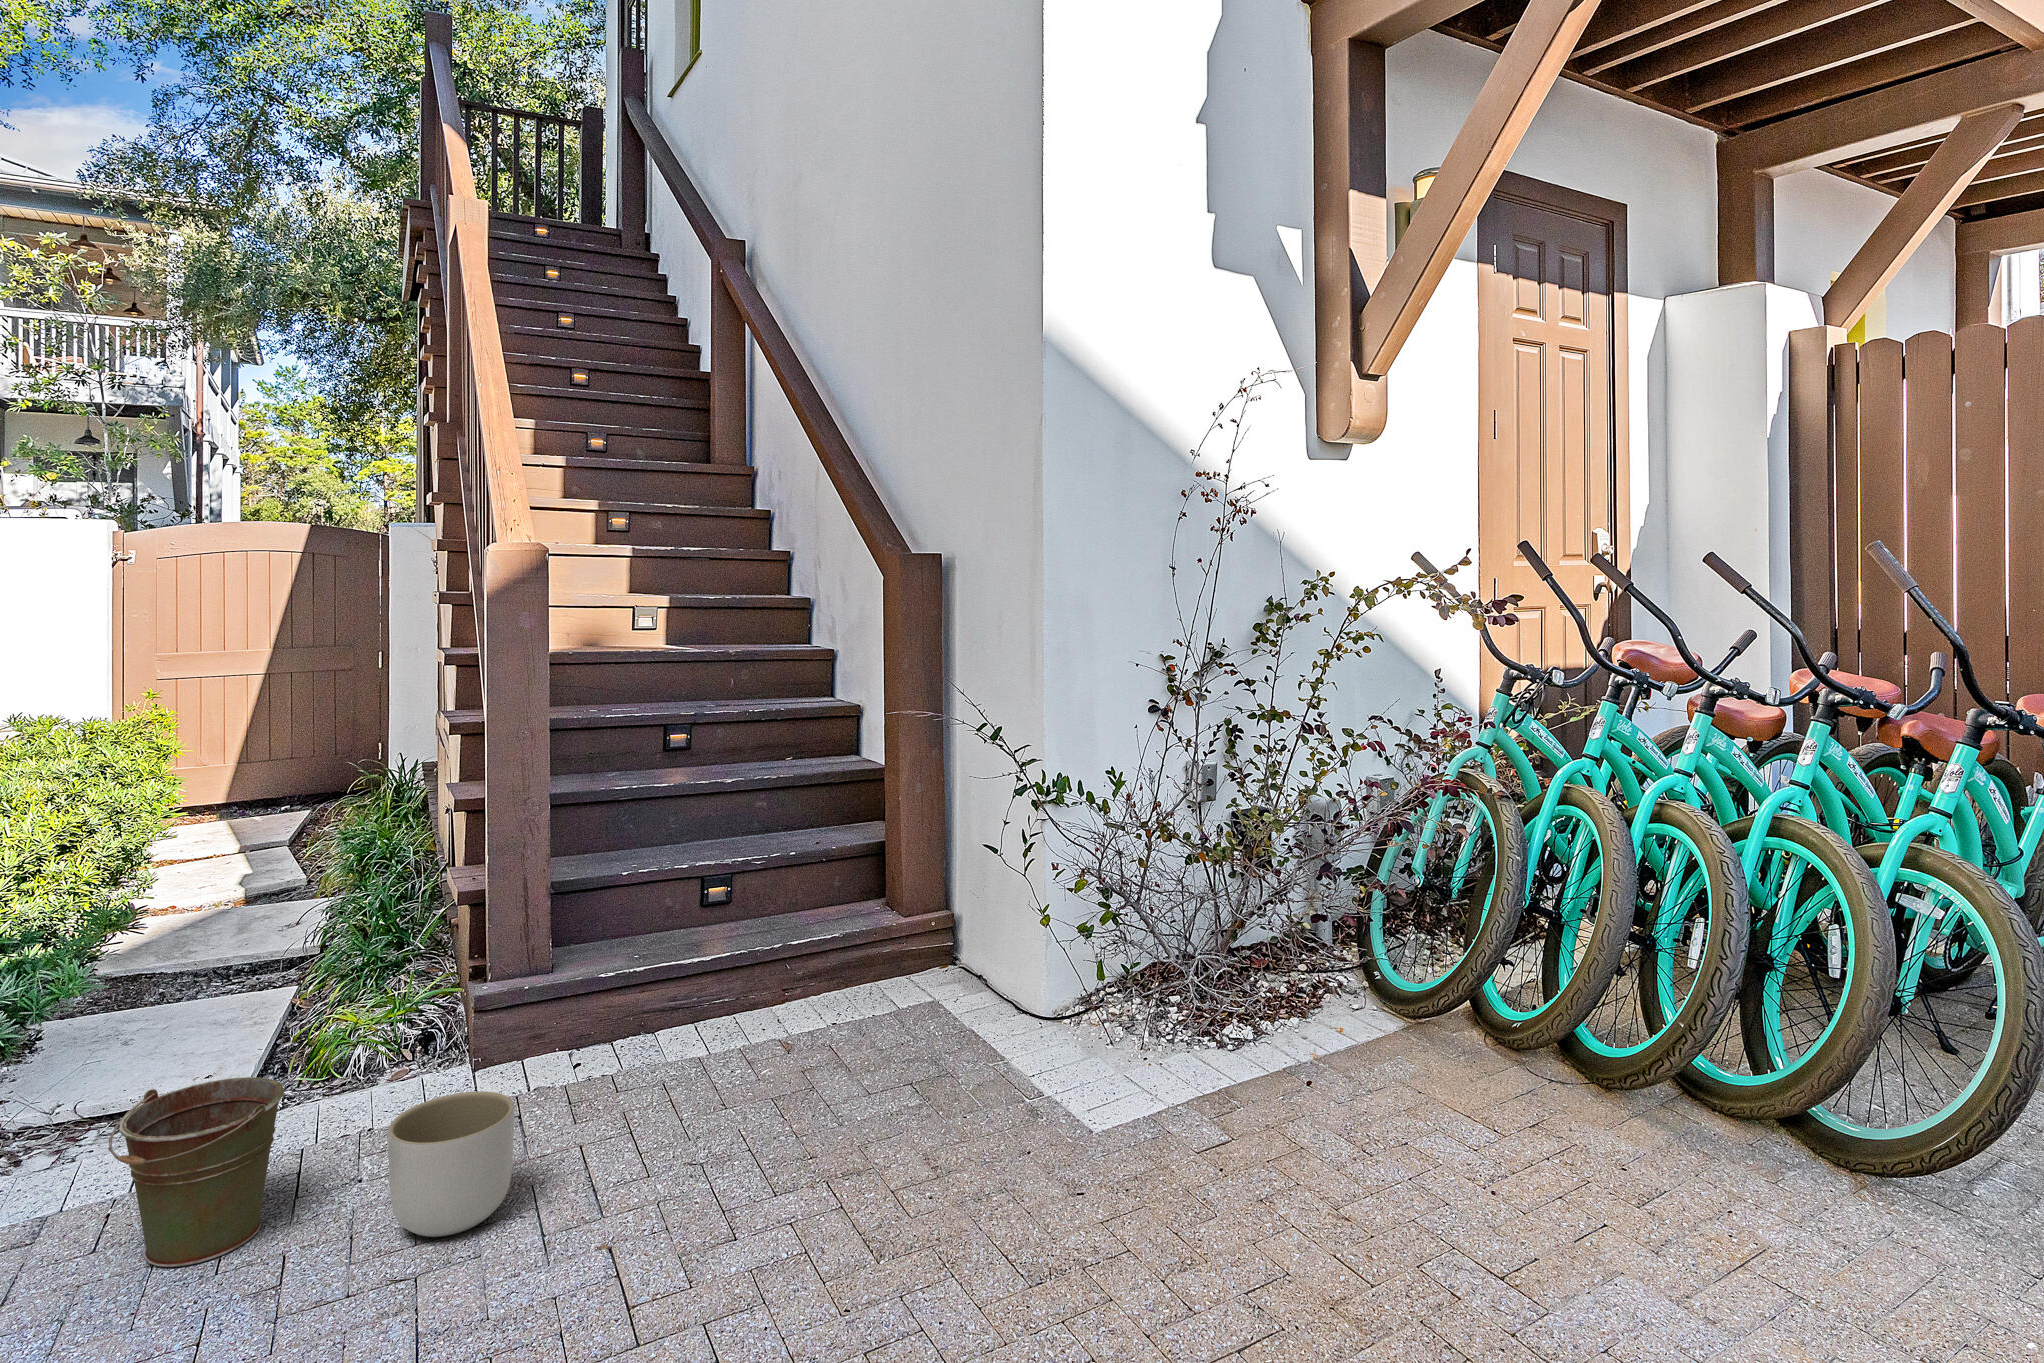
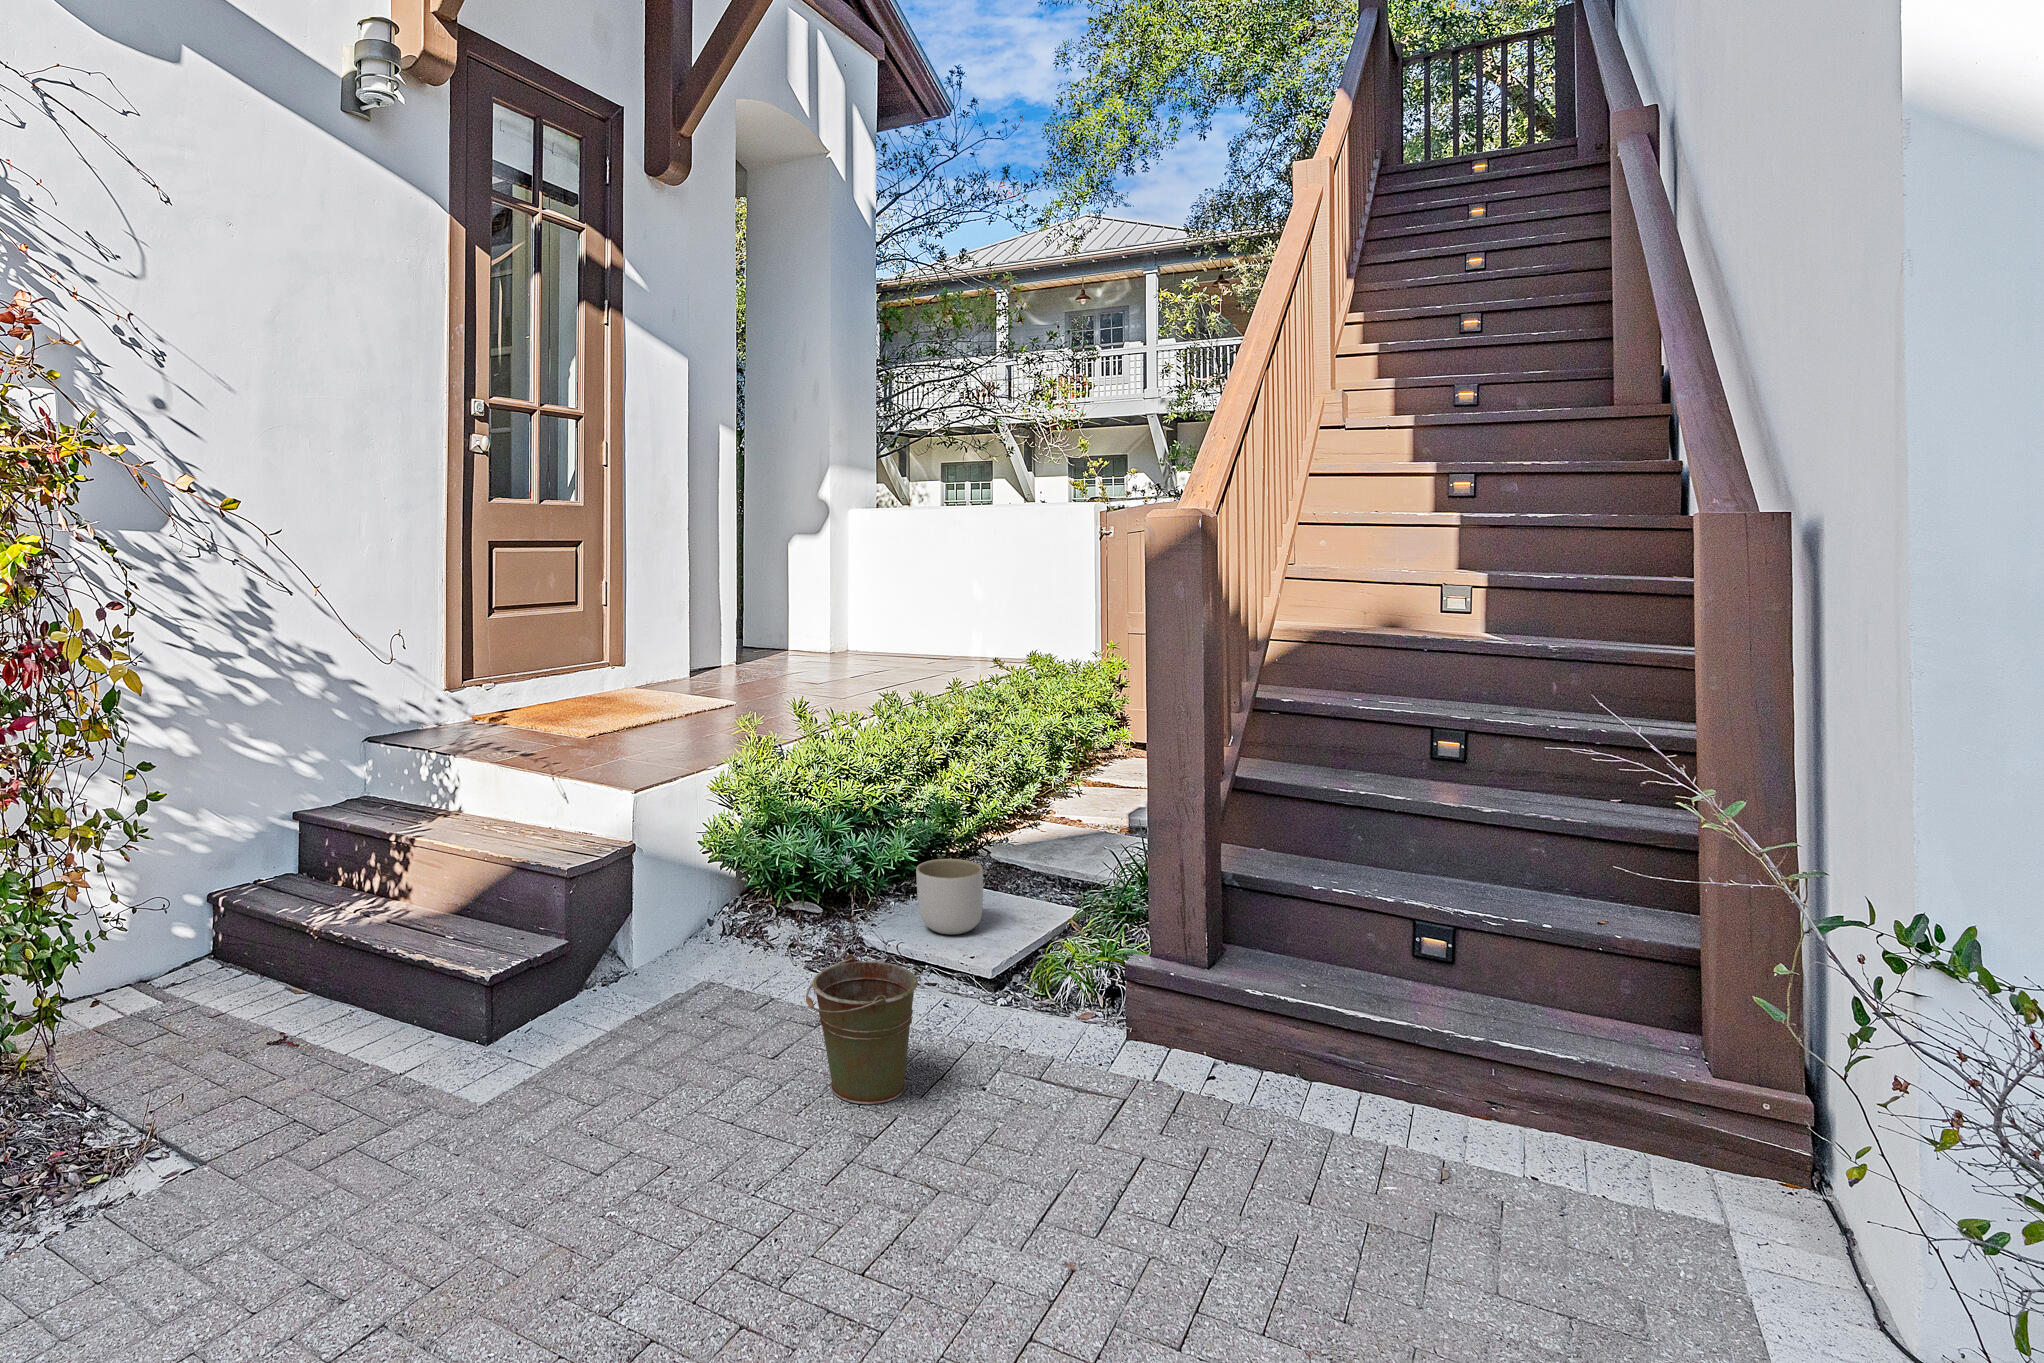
planter: present [388,1091,514,1237] -> present [916,859,983,934]

